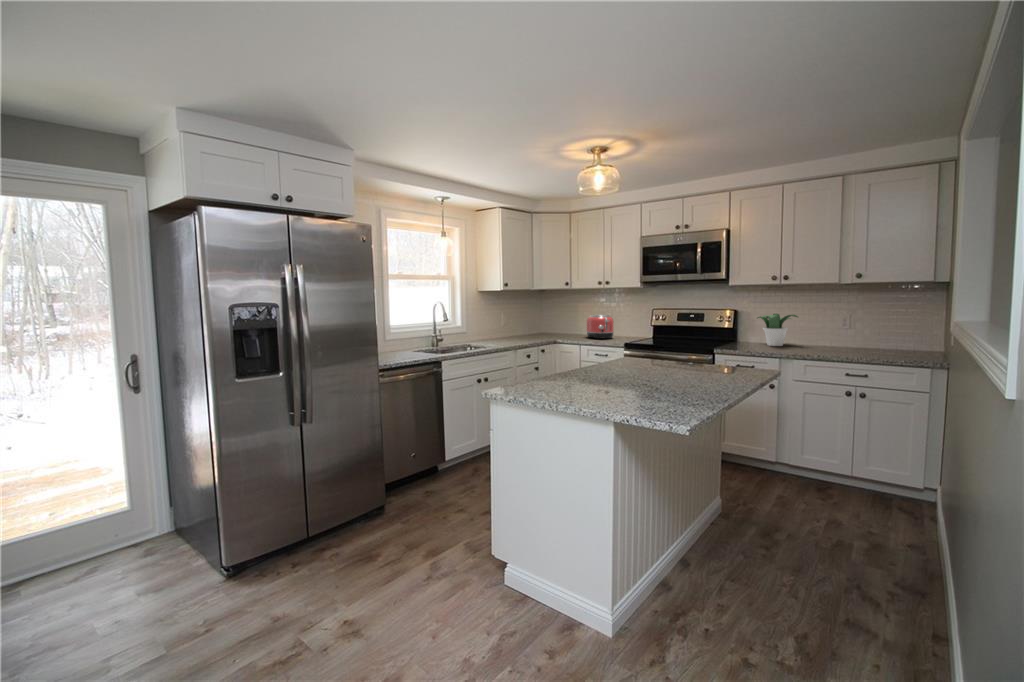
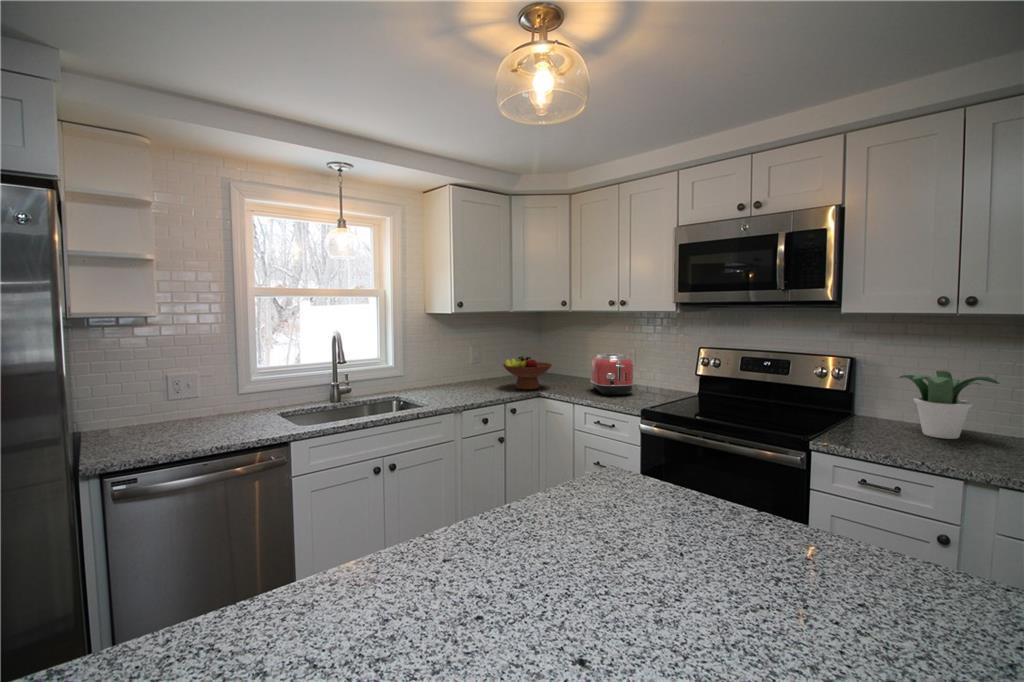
fruit bowl: none [531,317,562,338] -> present [503,356,552,390]

